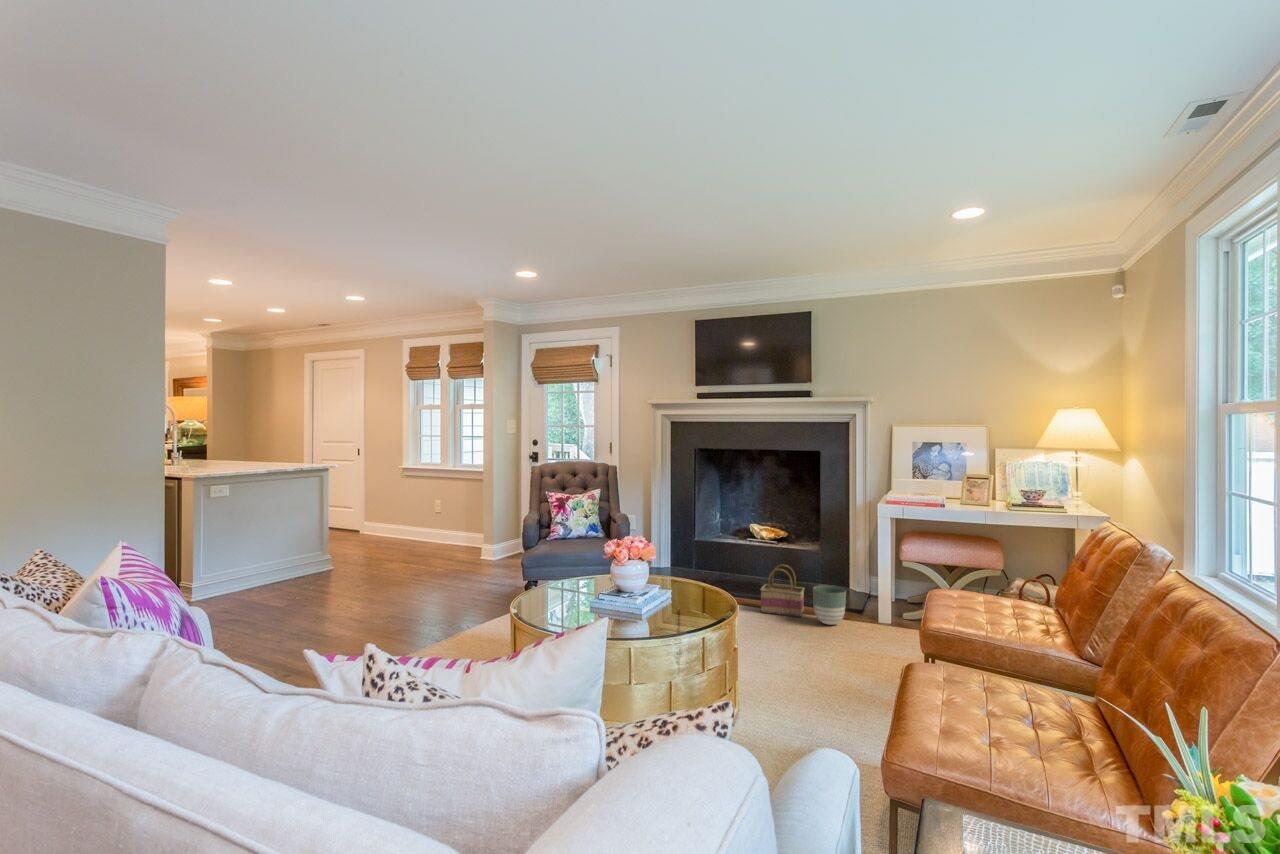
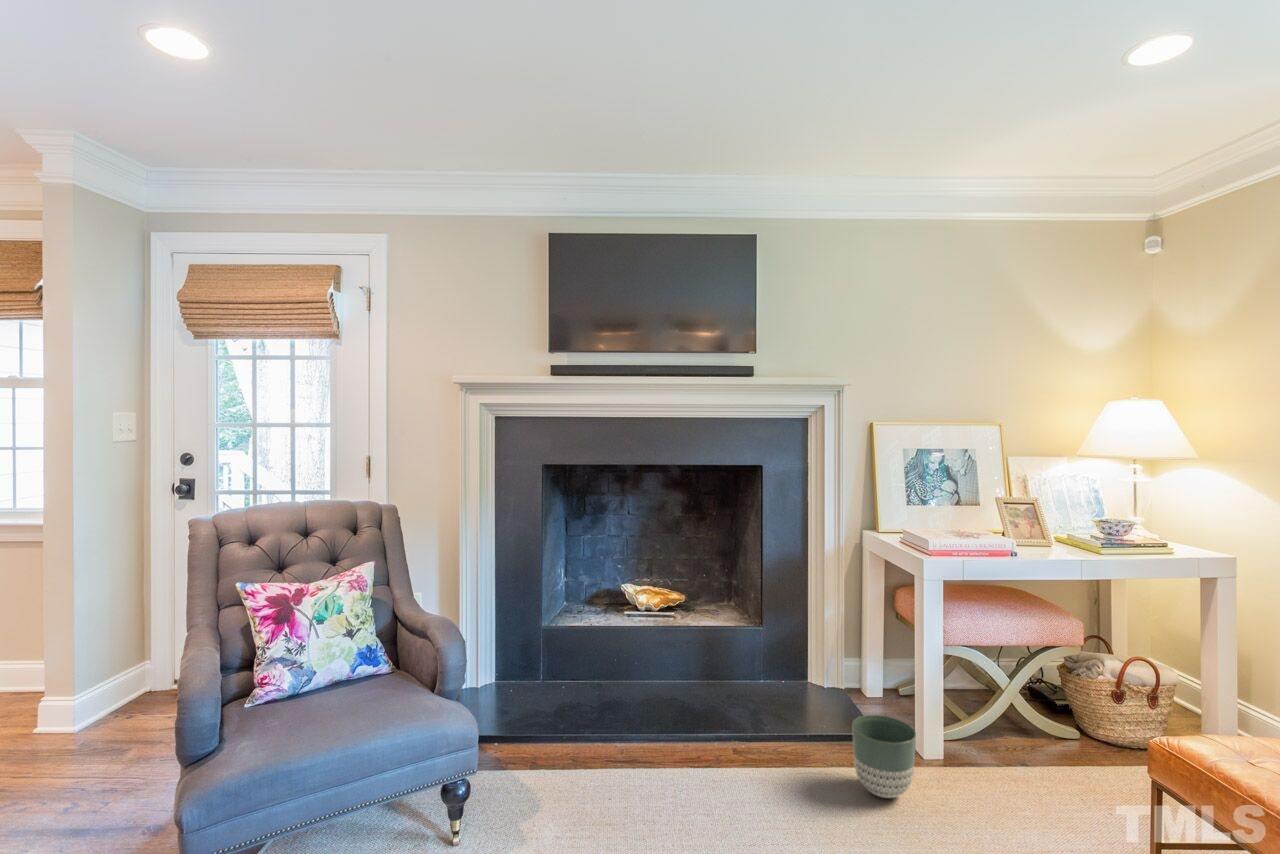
basket: present [761,564,804,617] -> none [738,682,824,789]

